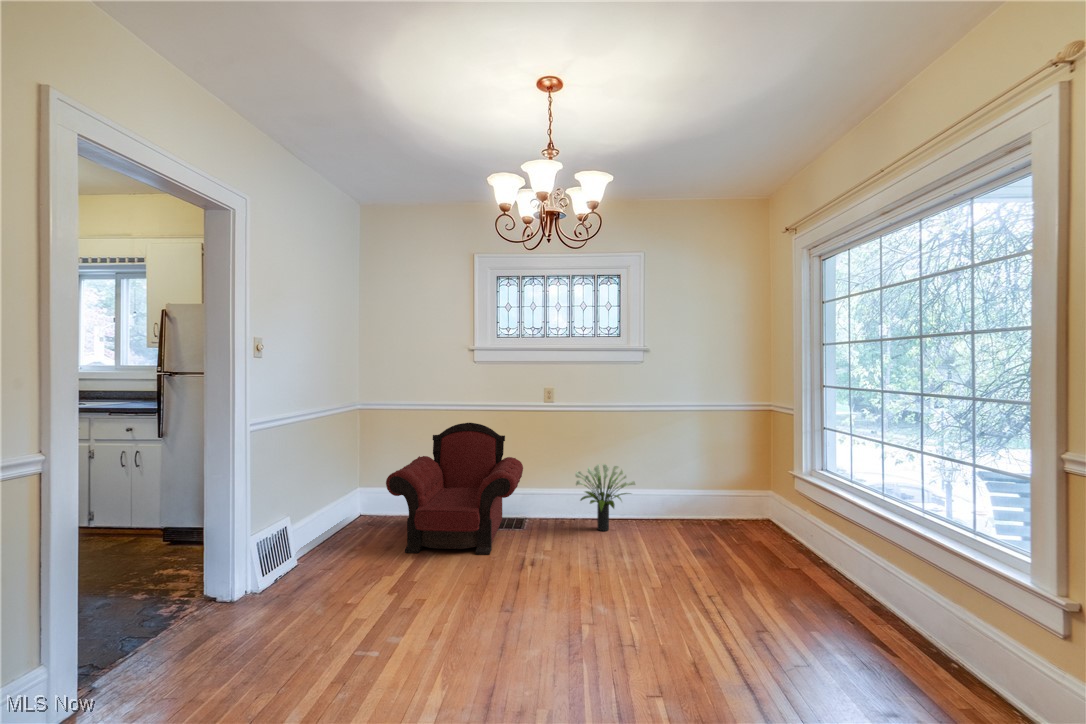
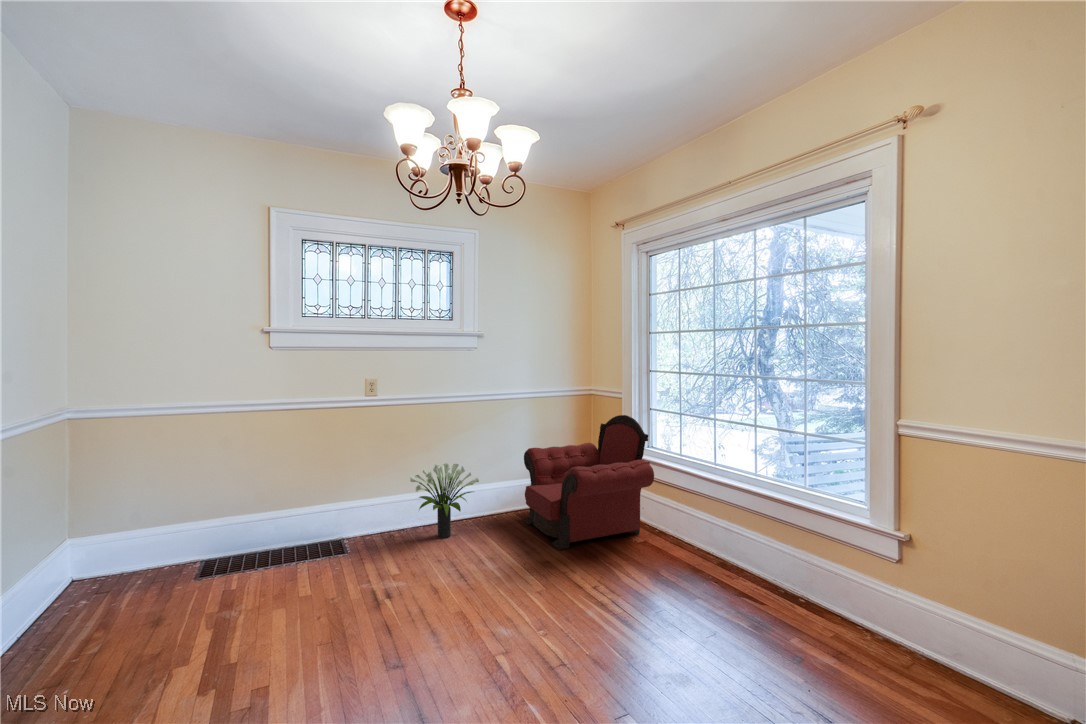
armchair: present [386,423,523,555] -> present [524,415,654,550]

